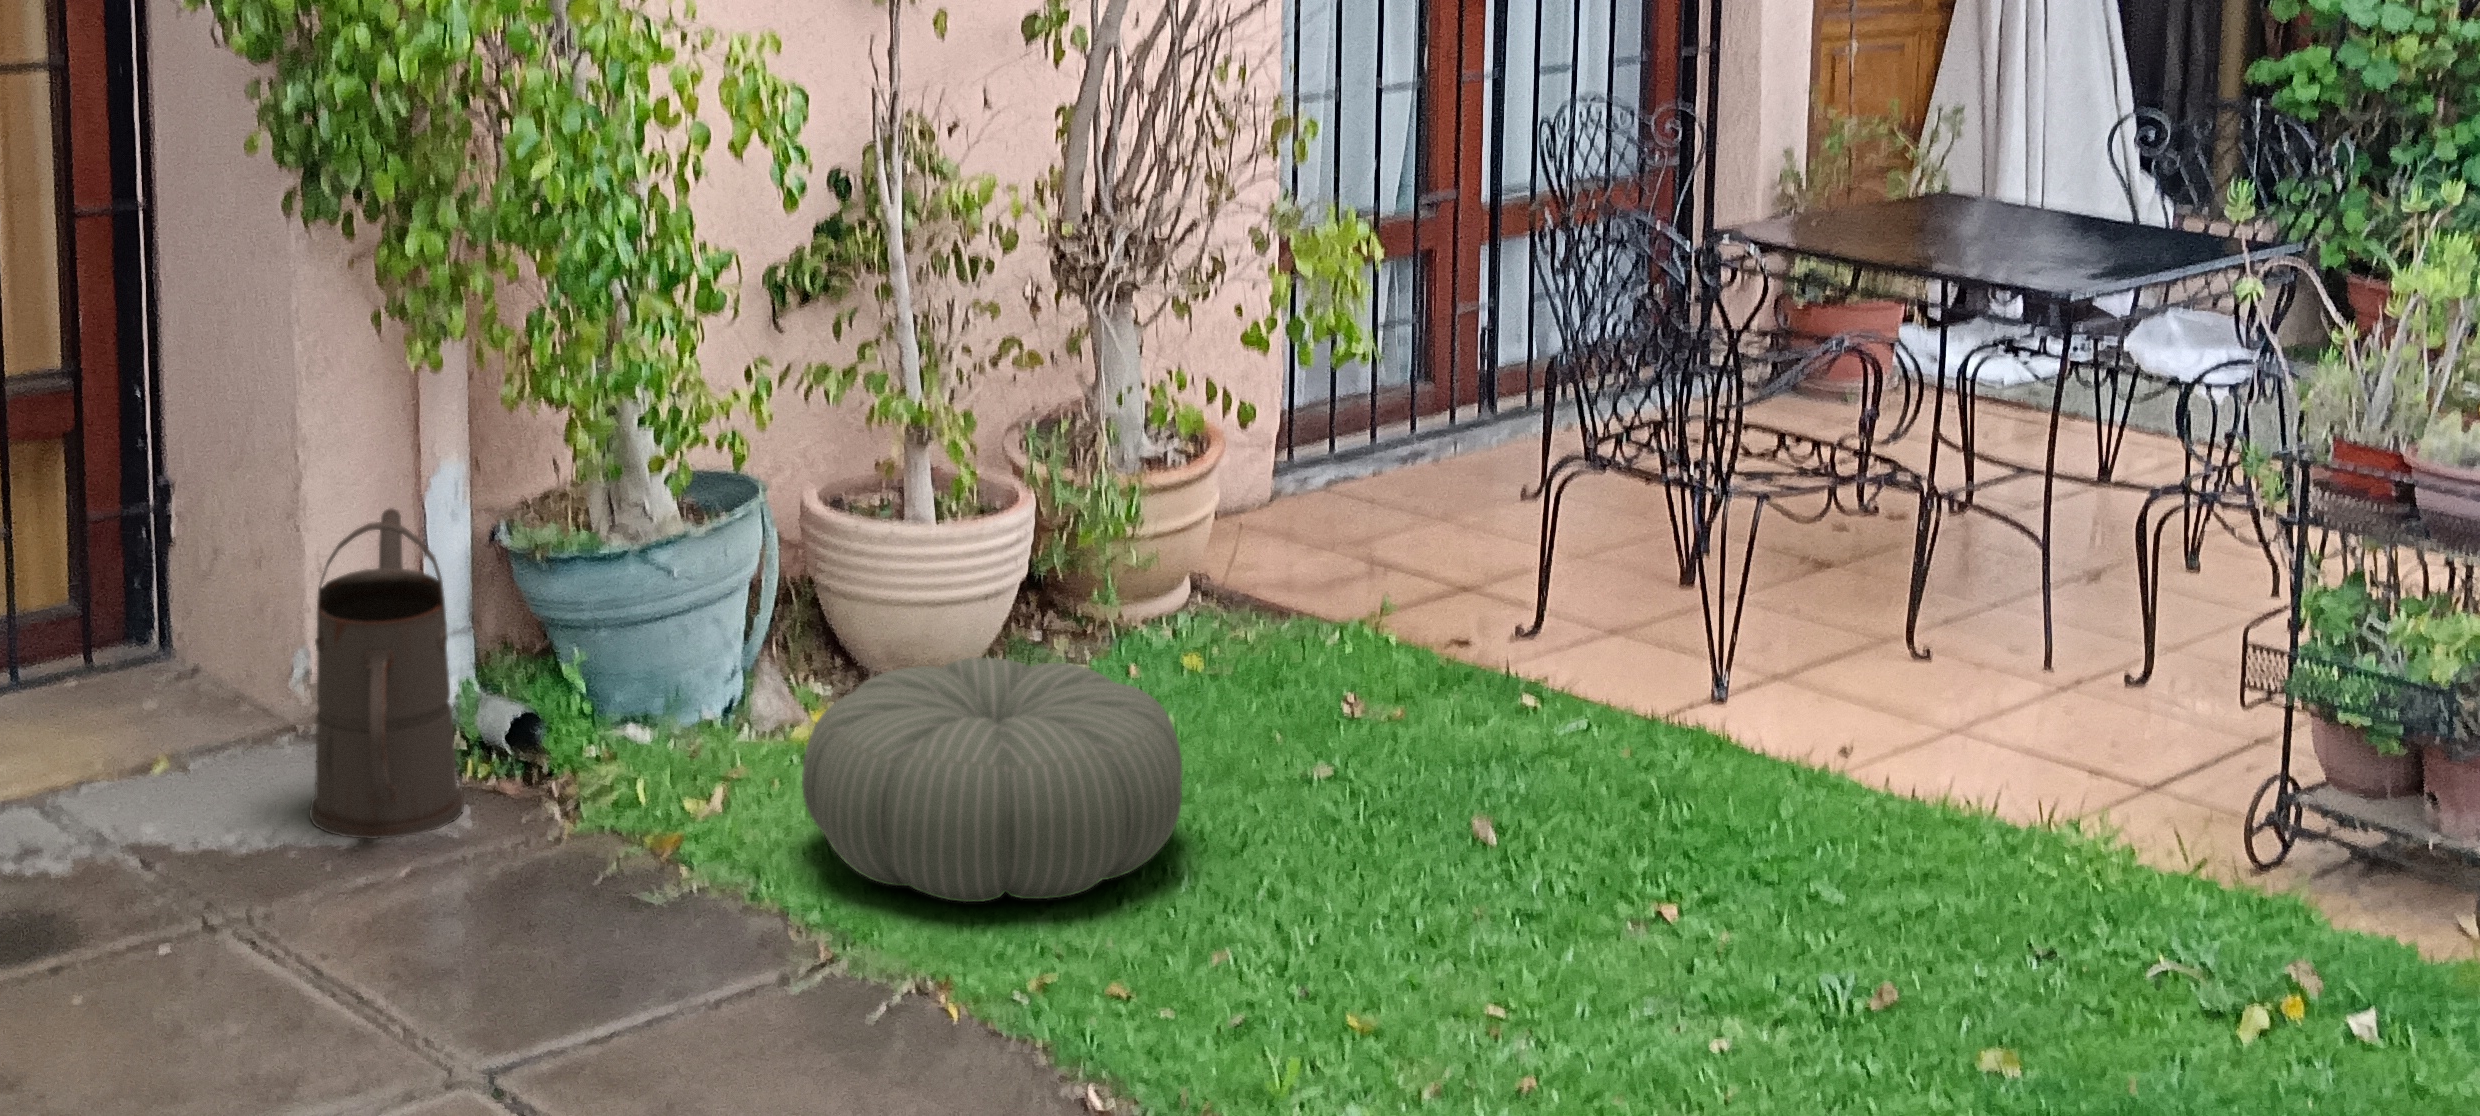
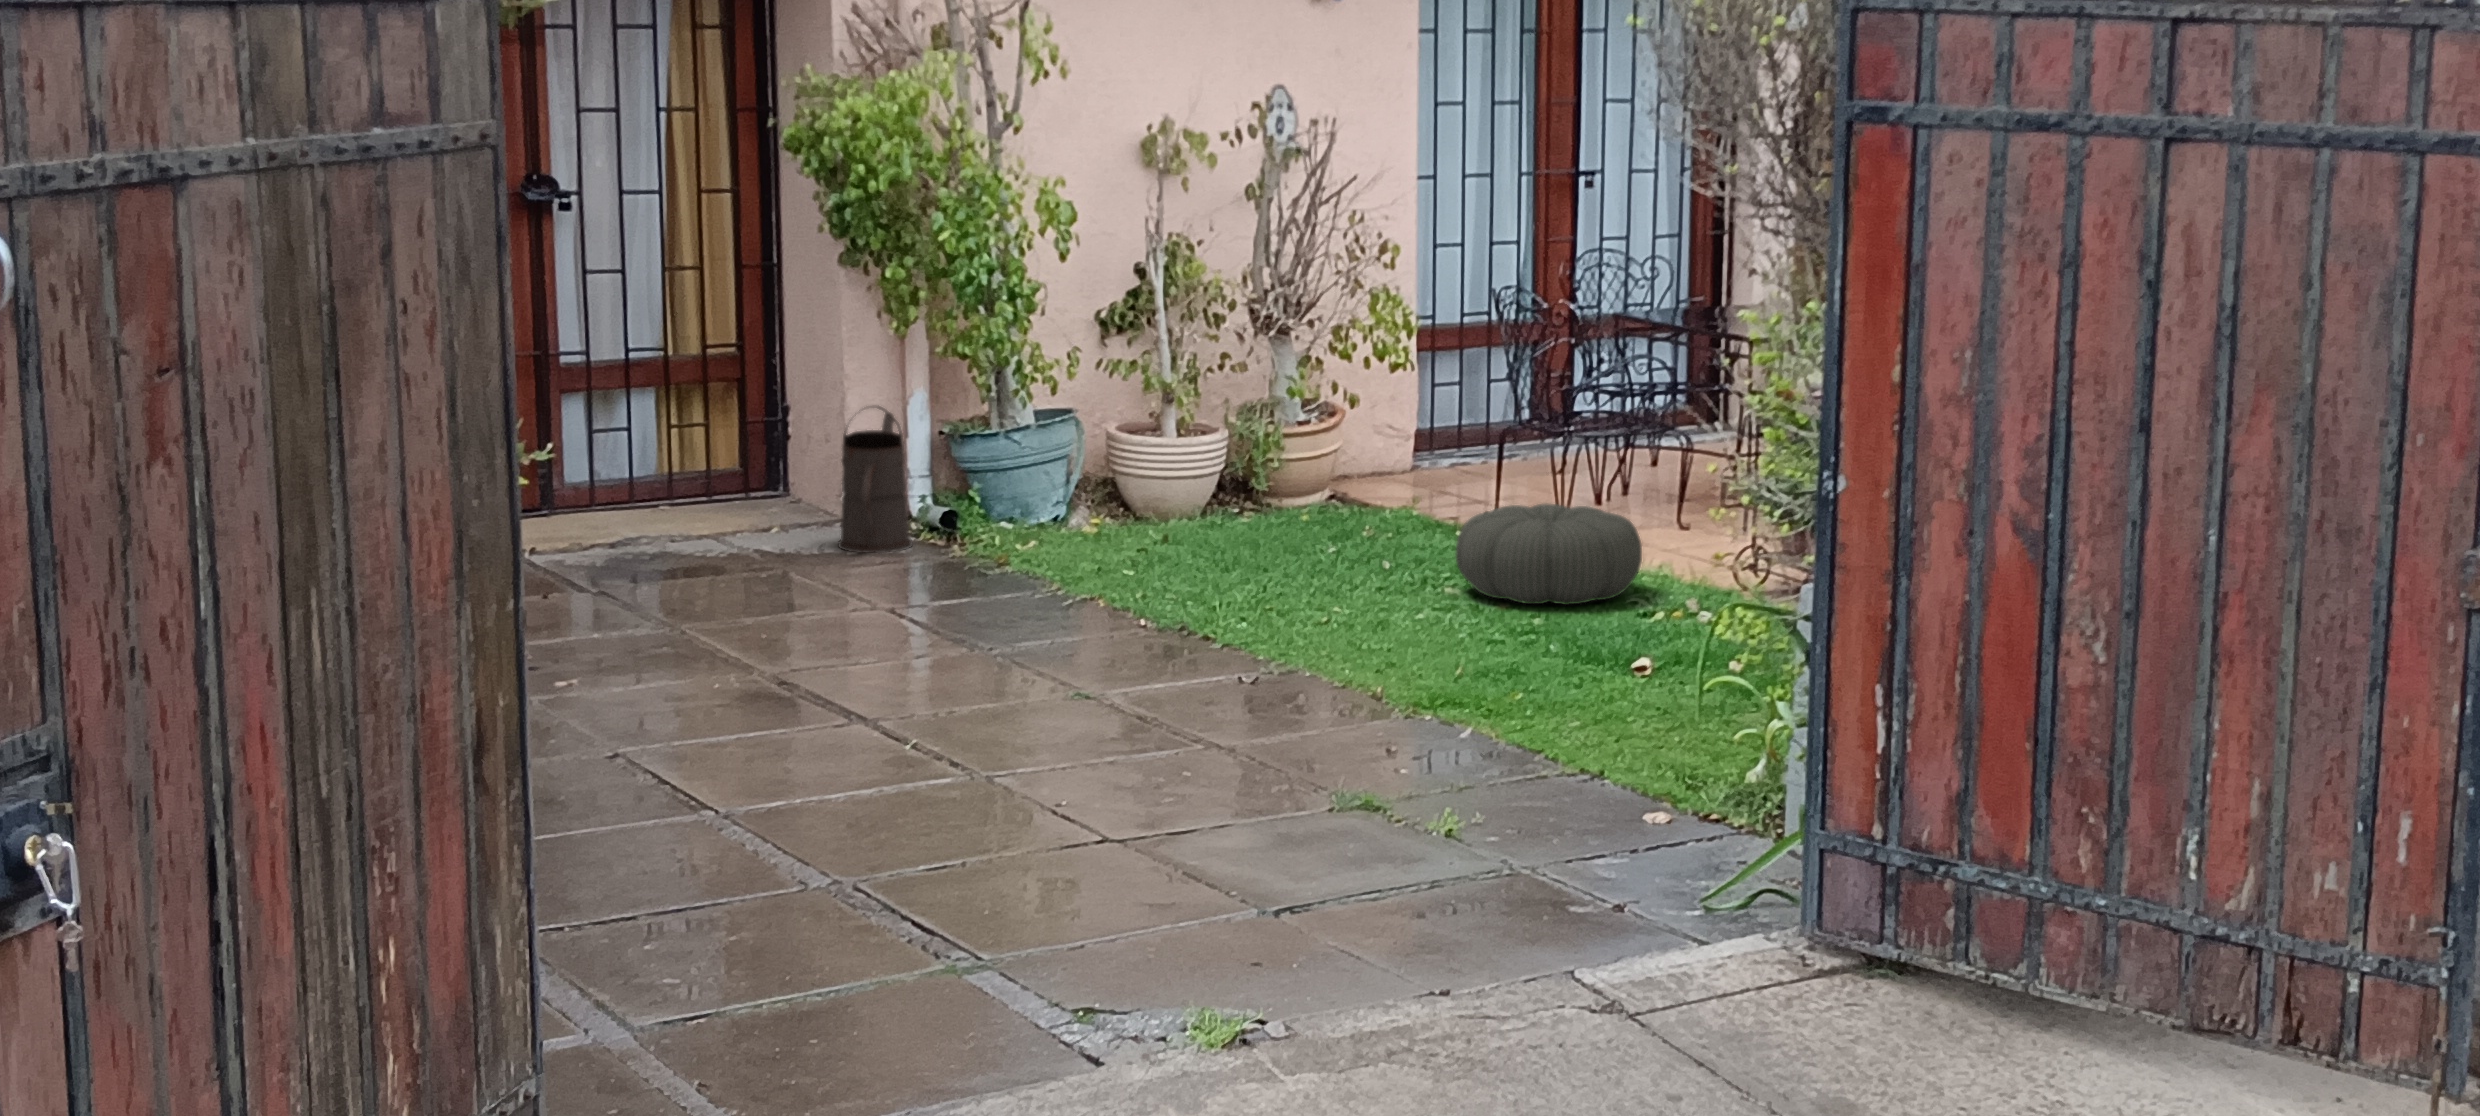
pouf: present [802,658,1183,902] -> present [1456,503,1642,605]

